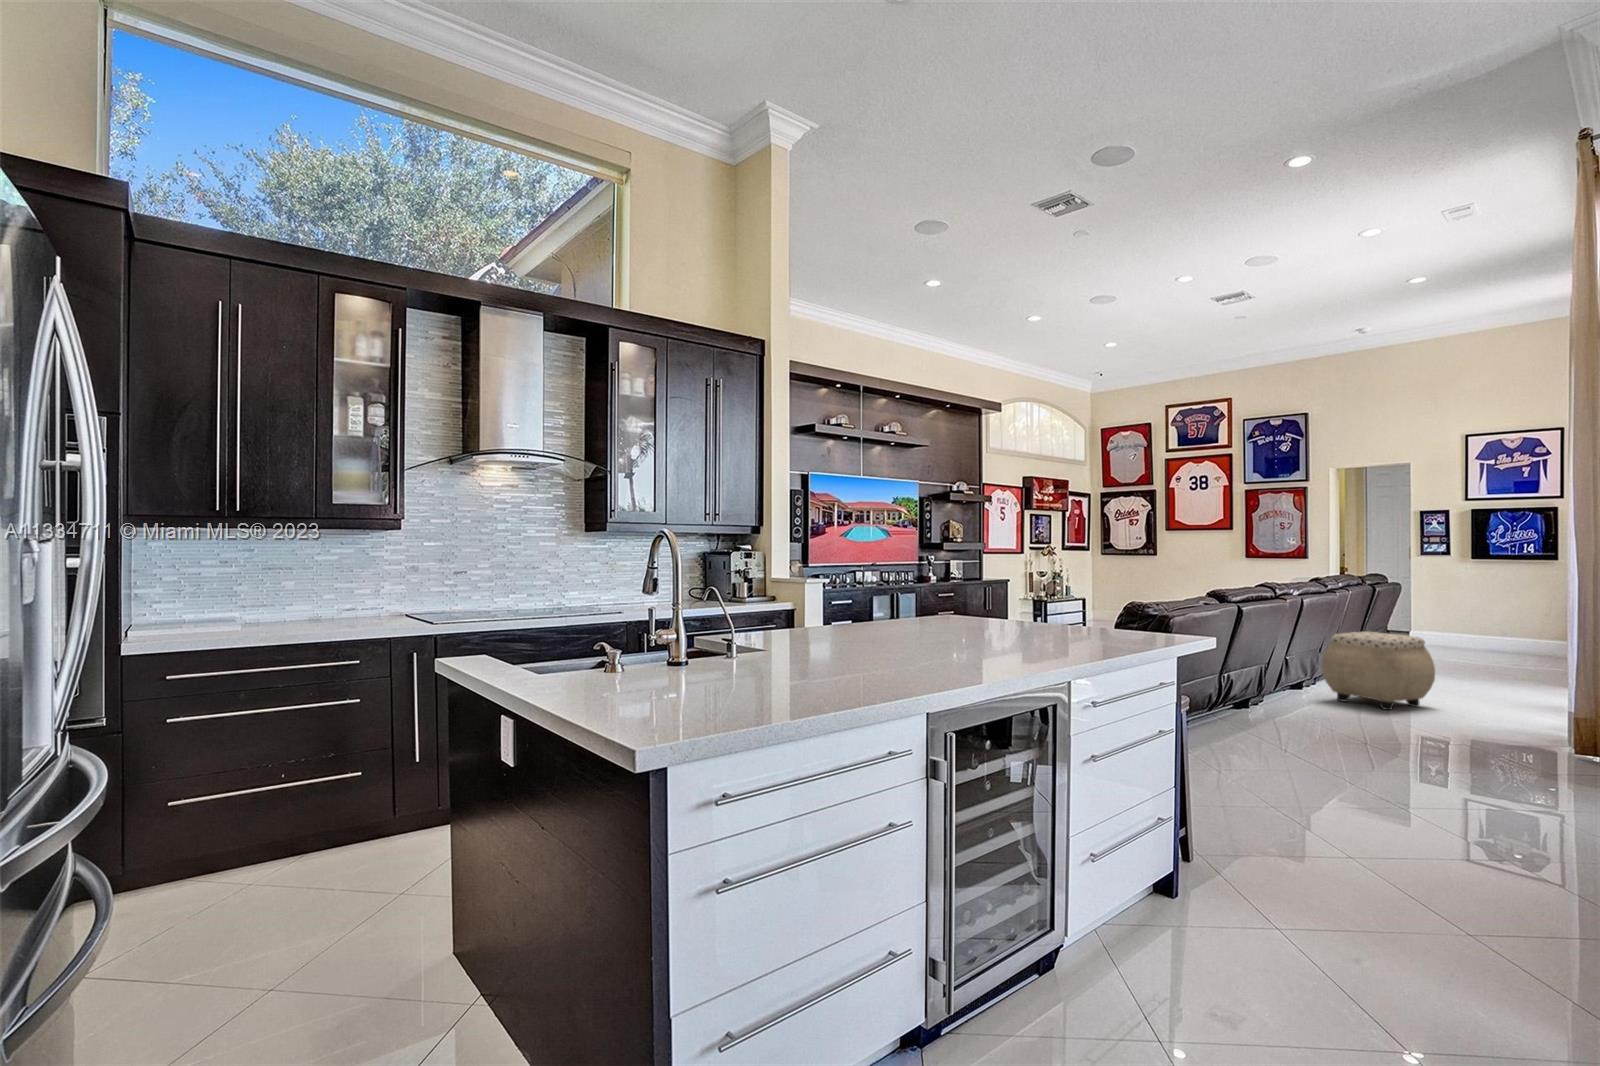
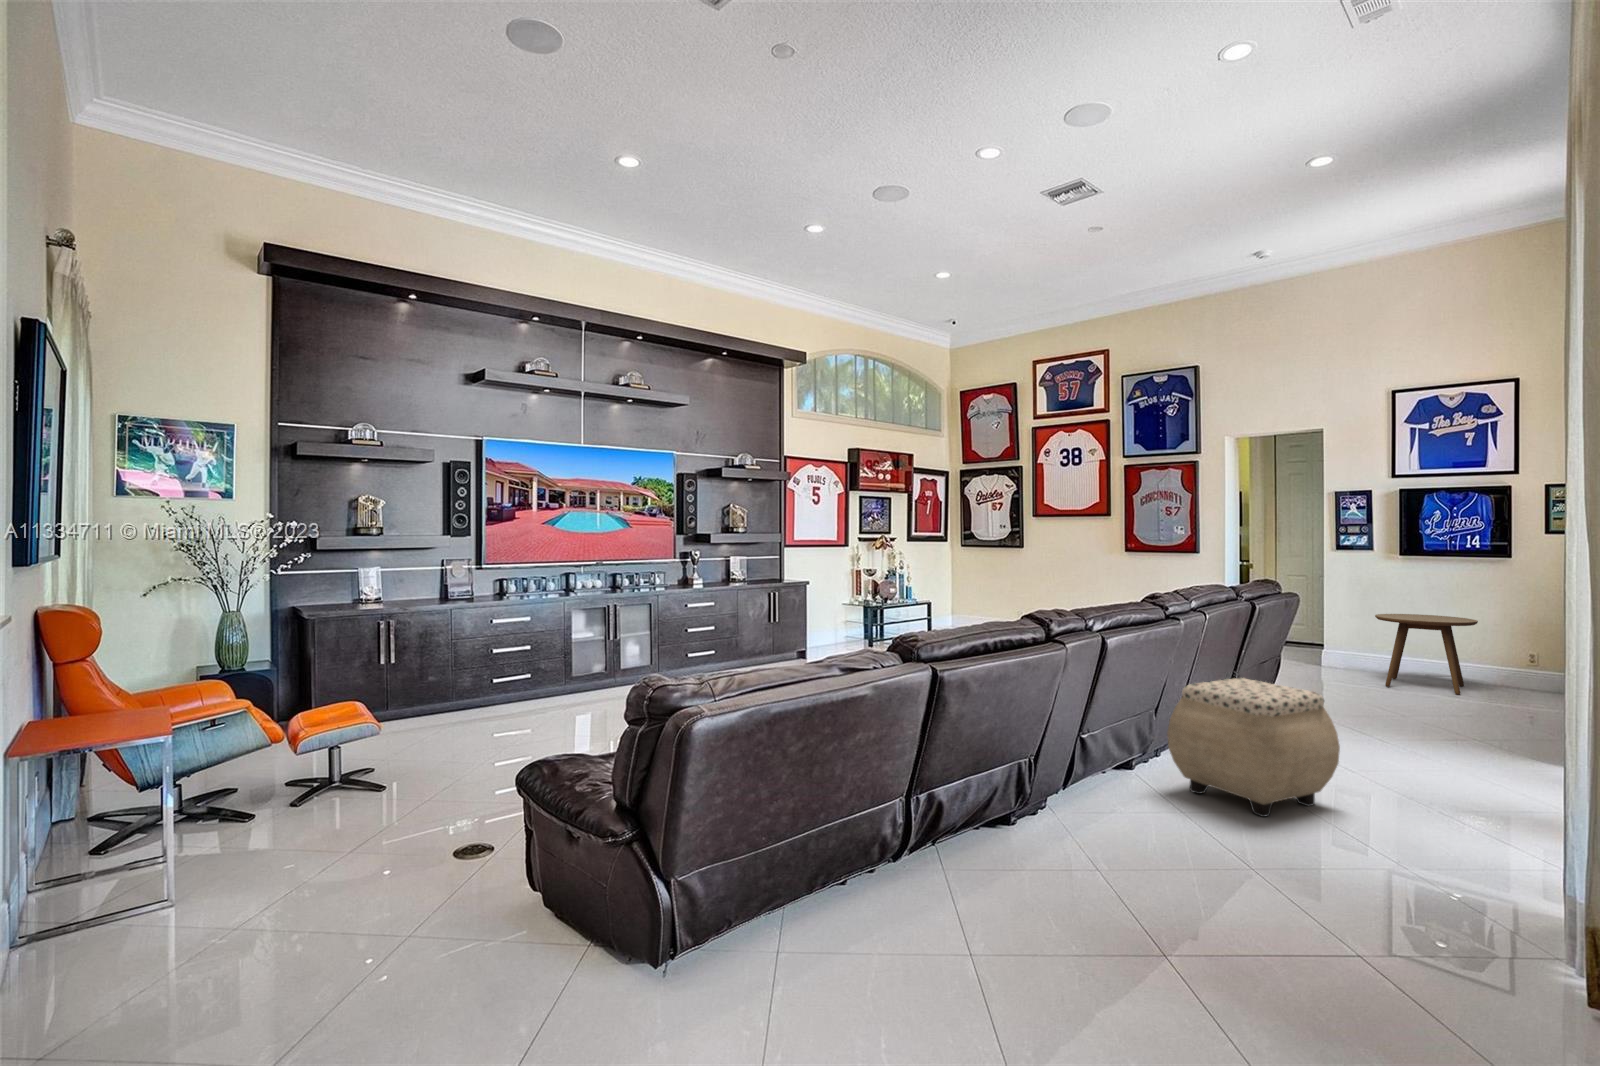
side table: none [1454,603,1534,661] -> present [1375,614,1478,695]

